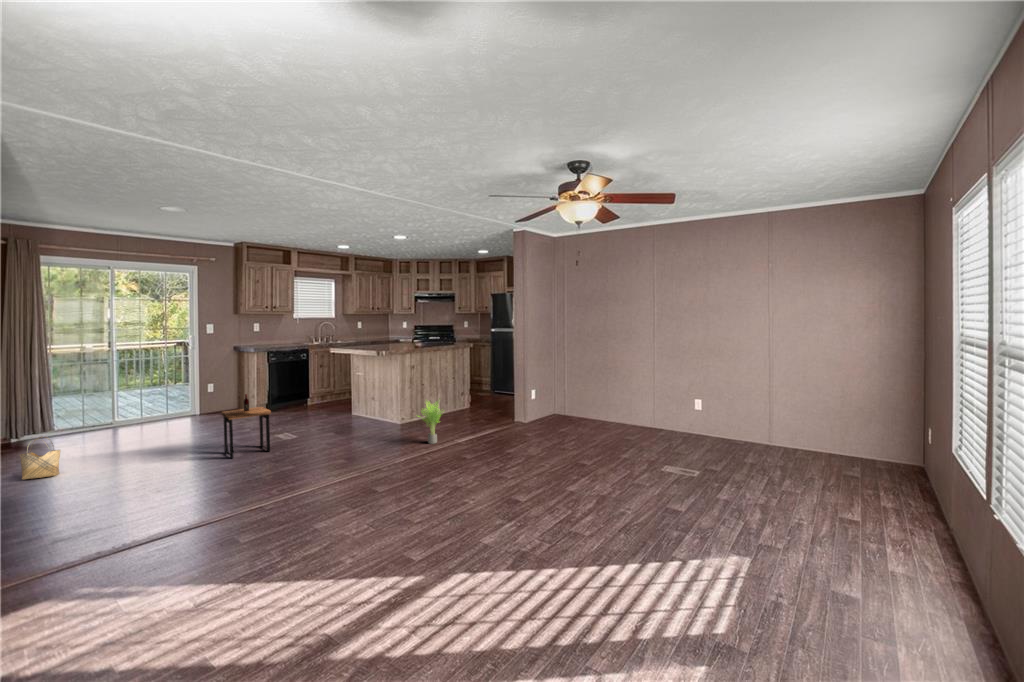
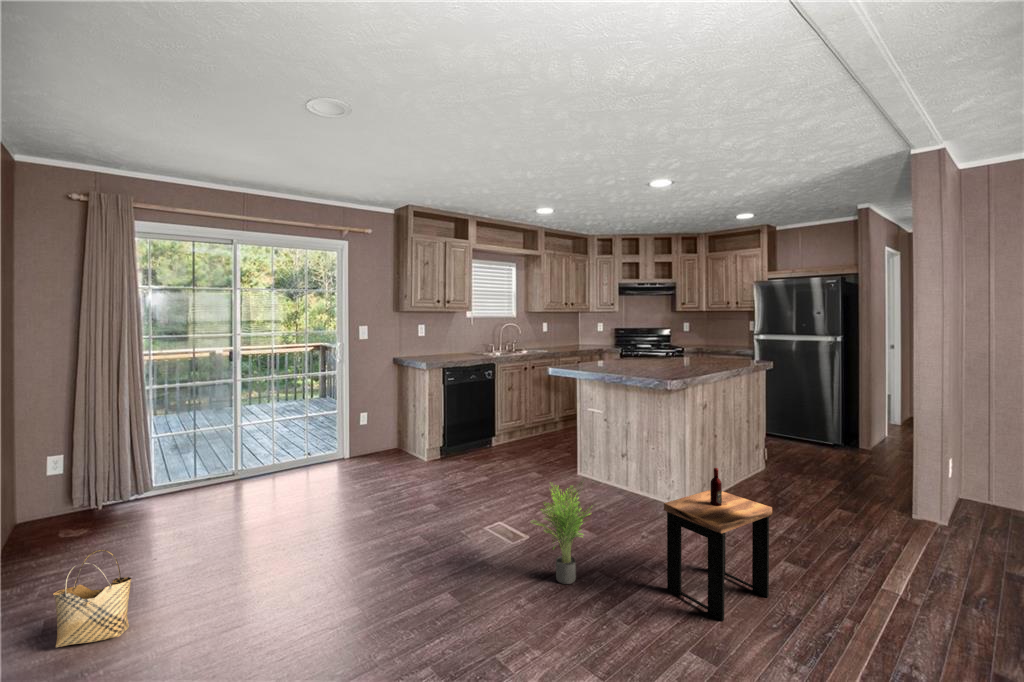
side table: present [221,394,271,458] -> present [664,468,772,621]
potted plant: present [424,403,441,444] -> present [538,491,589,584]

